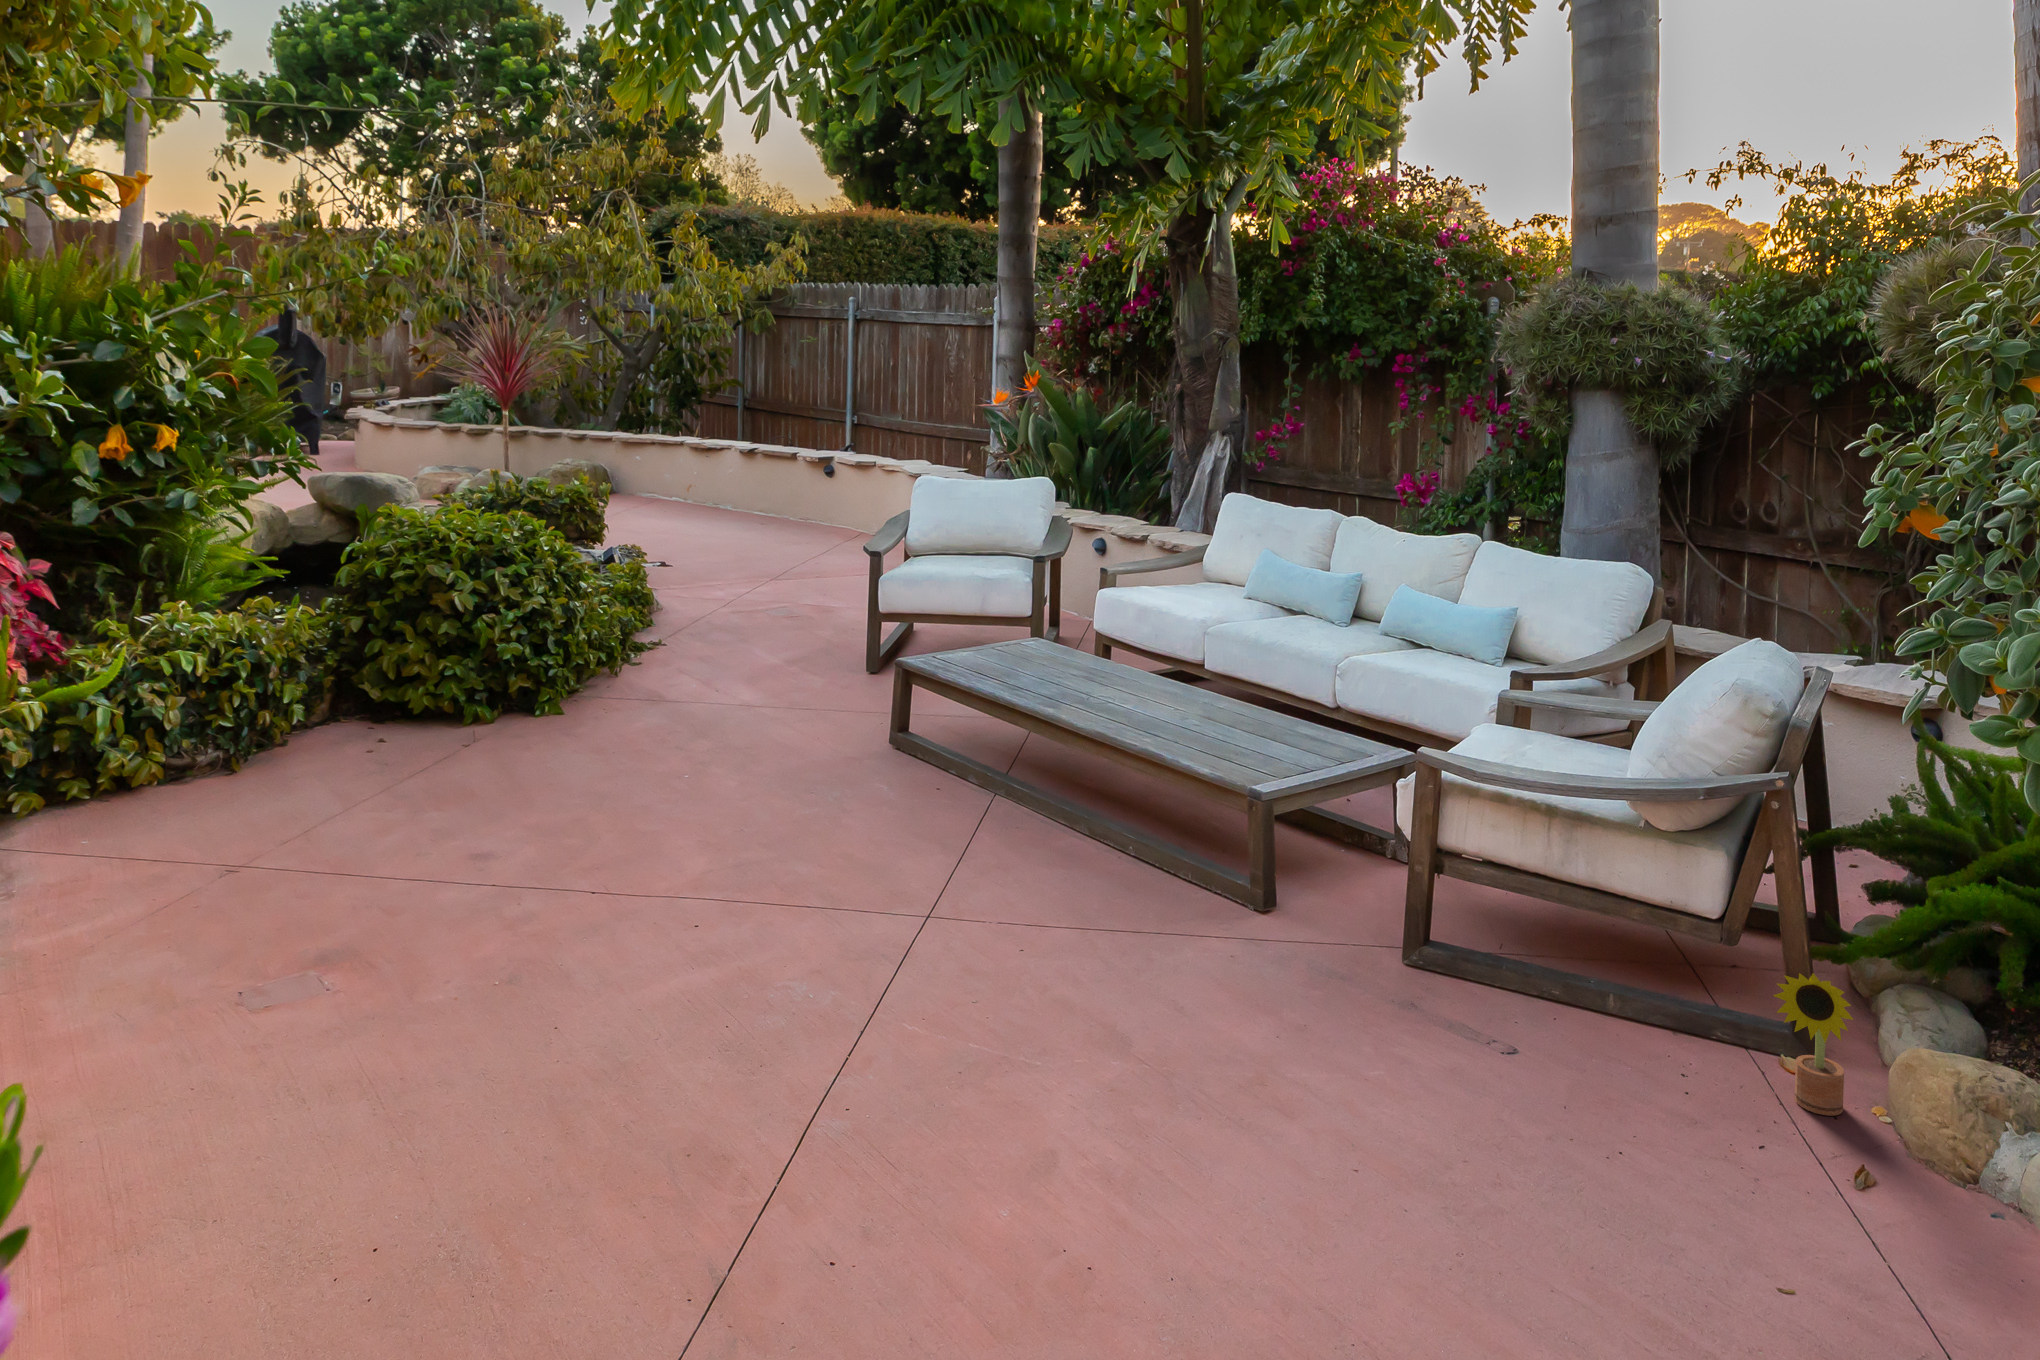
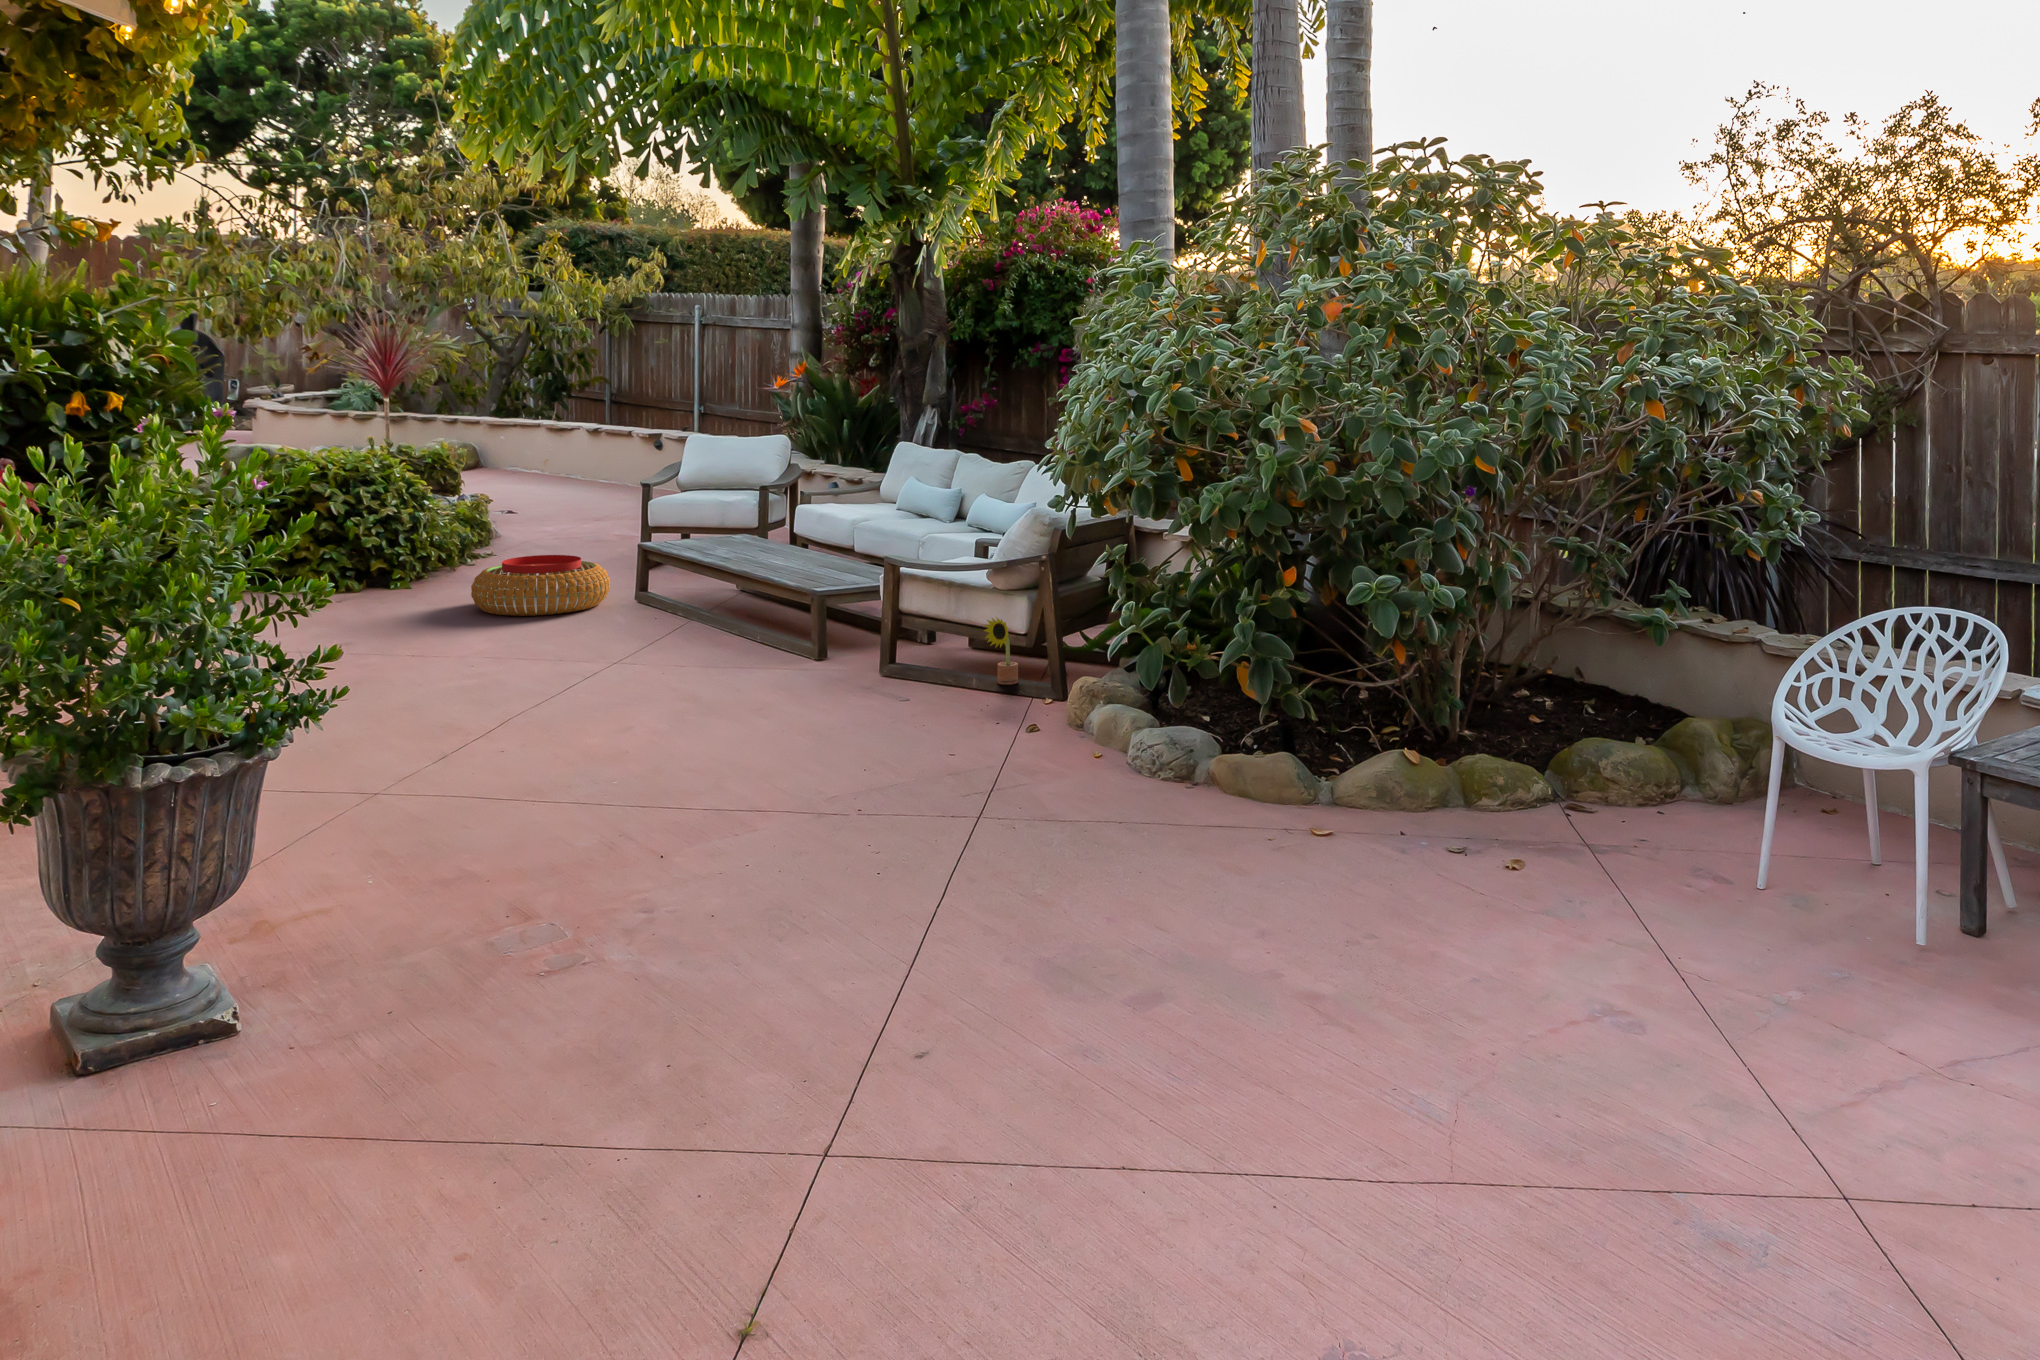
pouf: none [669,693,876,808] -> present [471,555,610,616]

